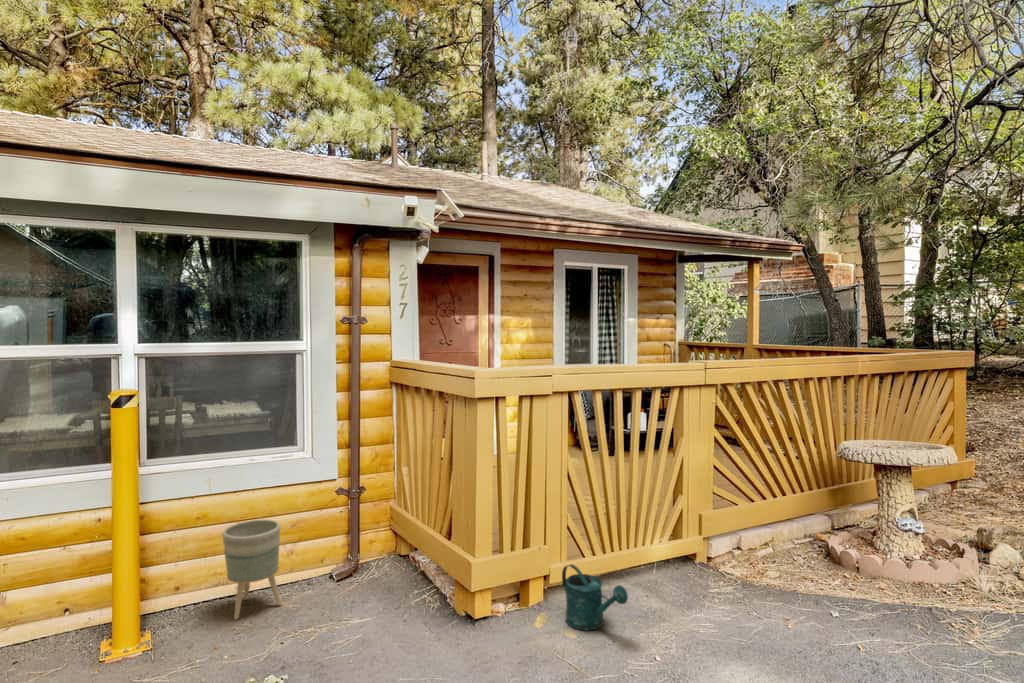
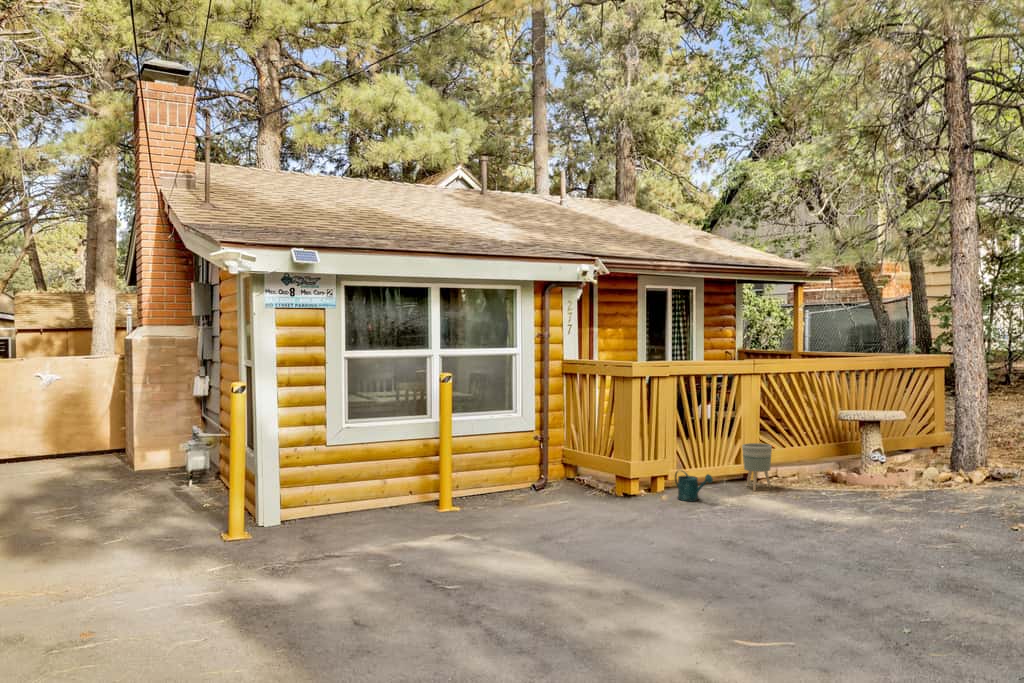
planter: present [222,520,281,619] -> present [742,443,772,491]

